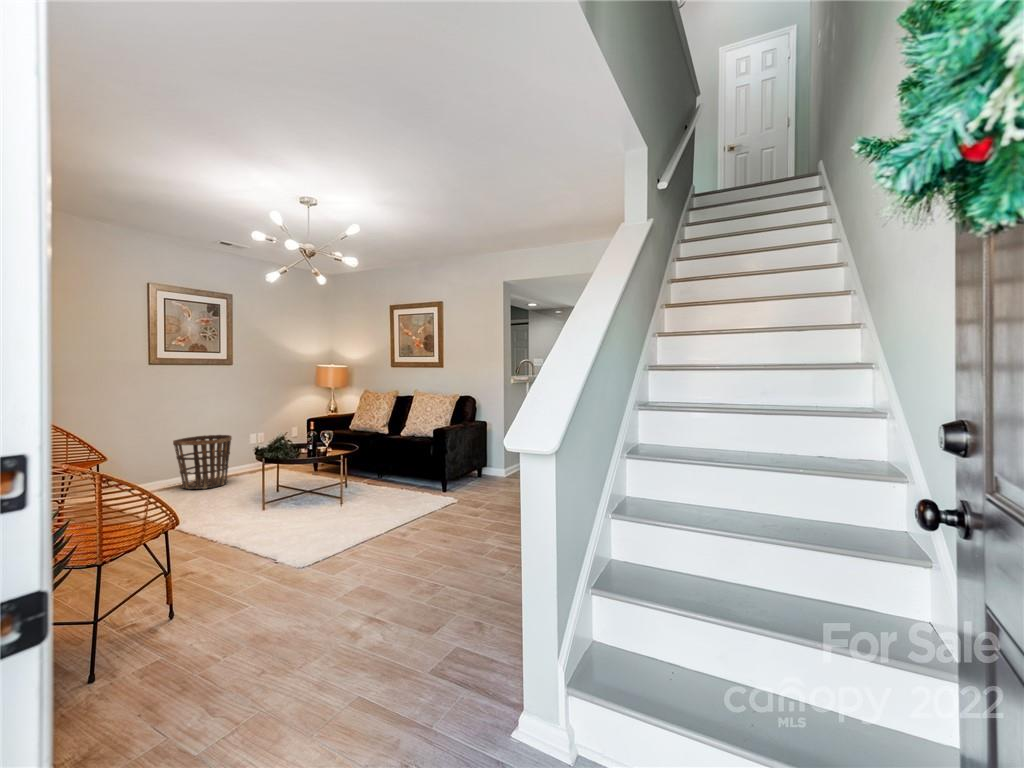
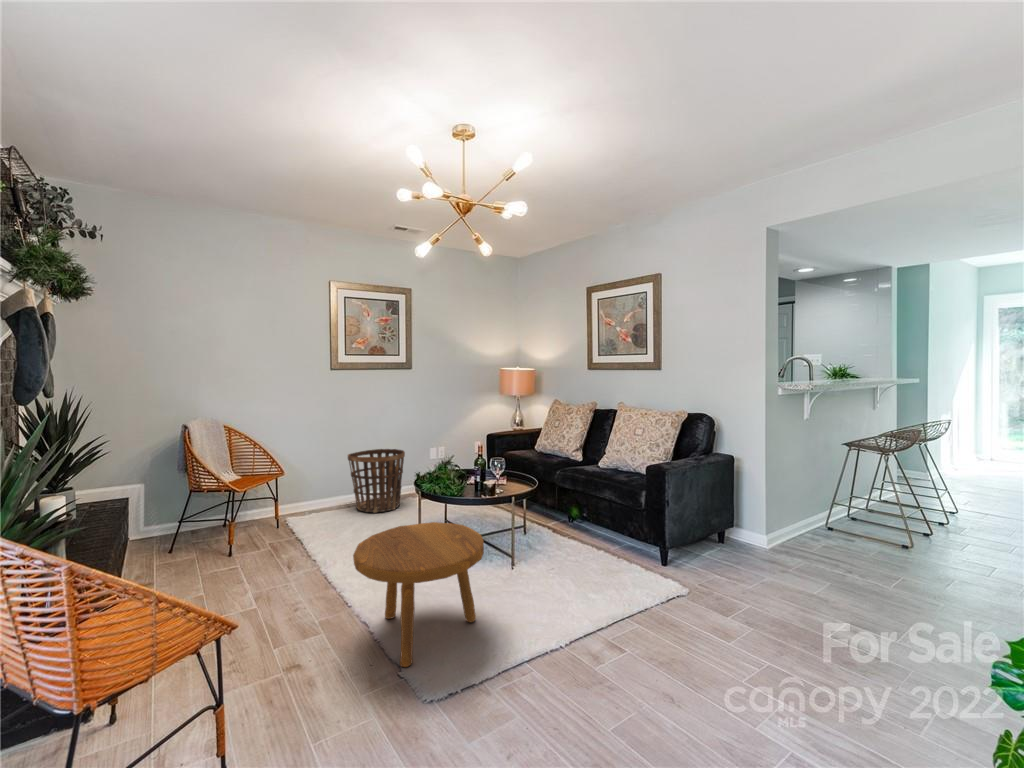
footstool: none [234,470,329,554] -> present [353,522,484,667]

